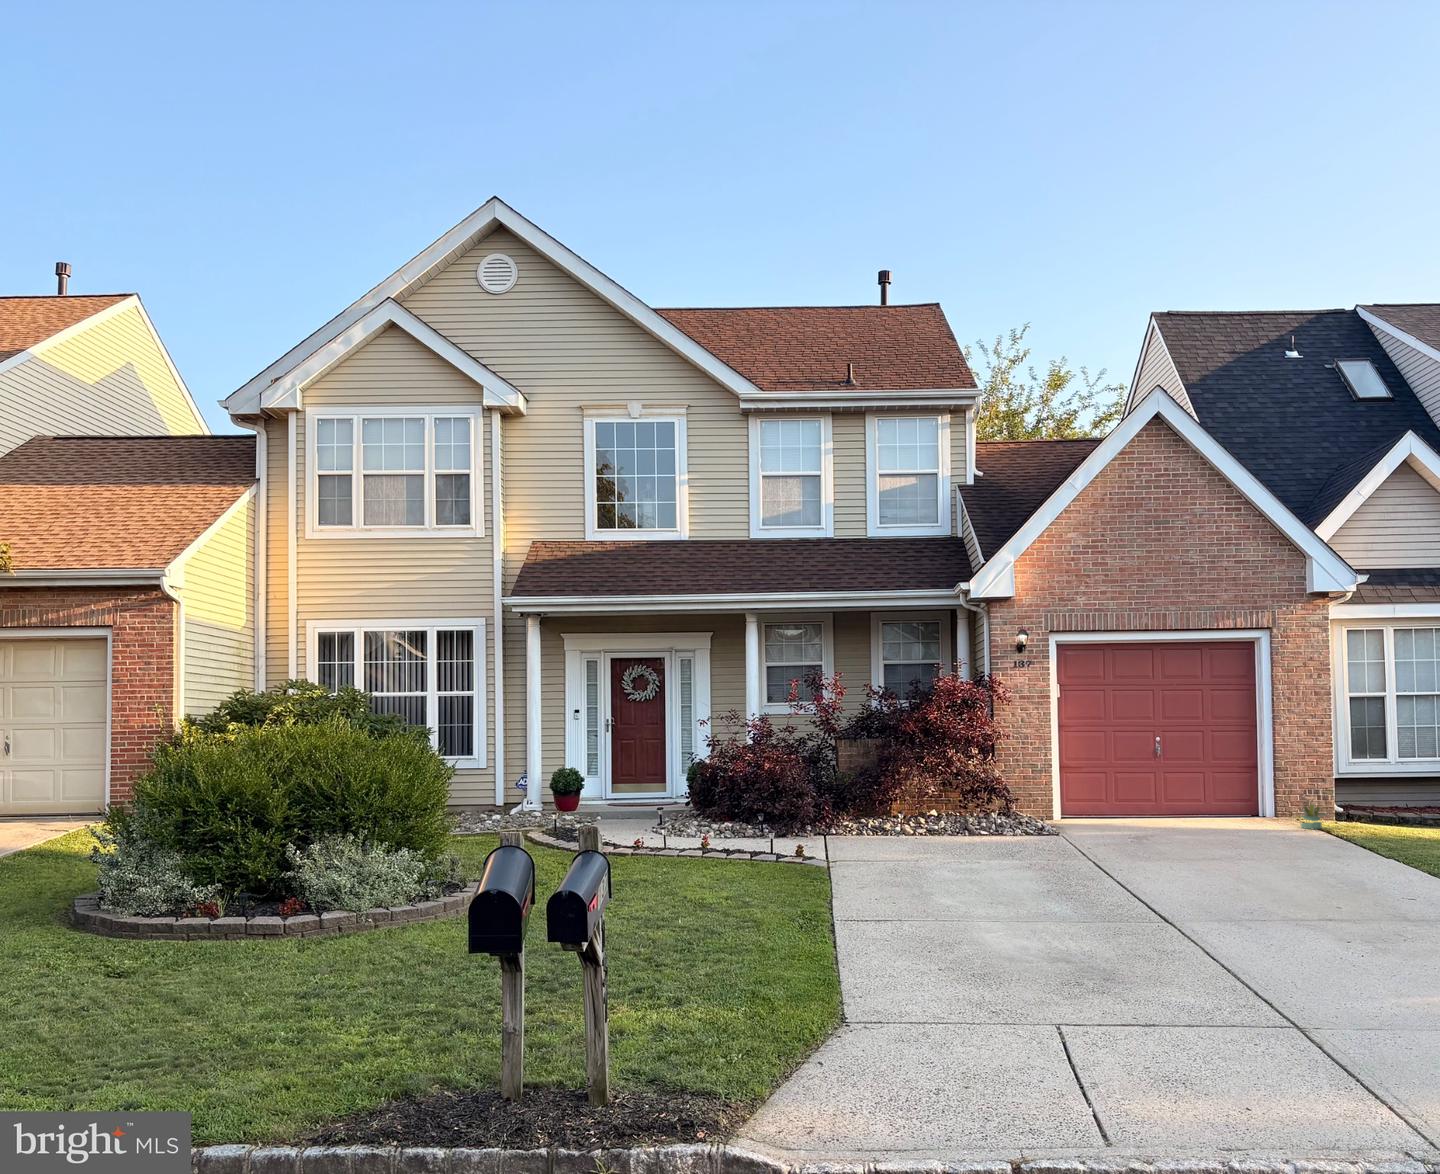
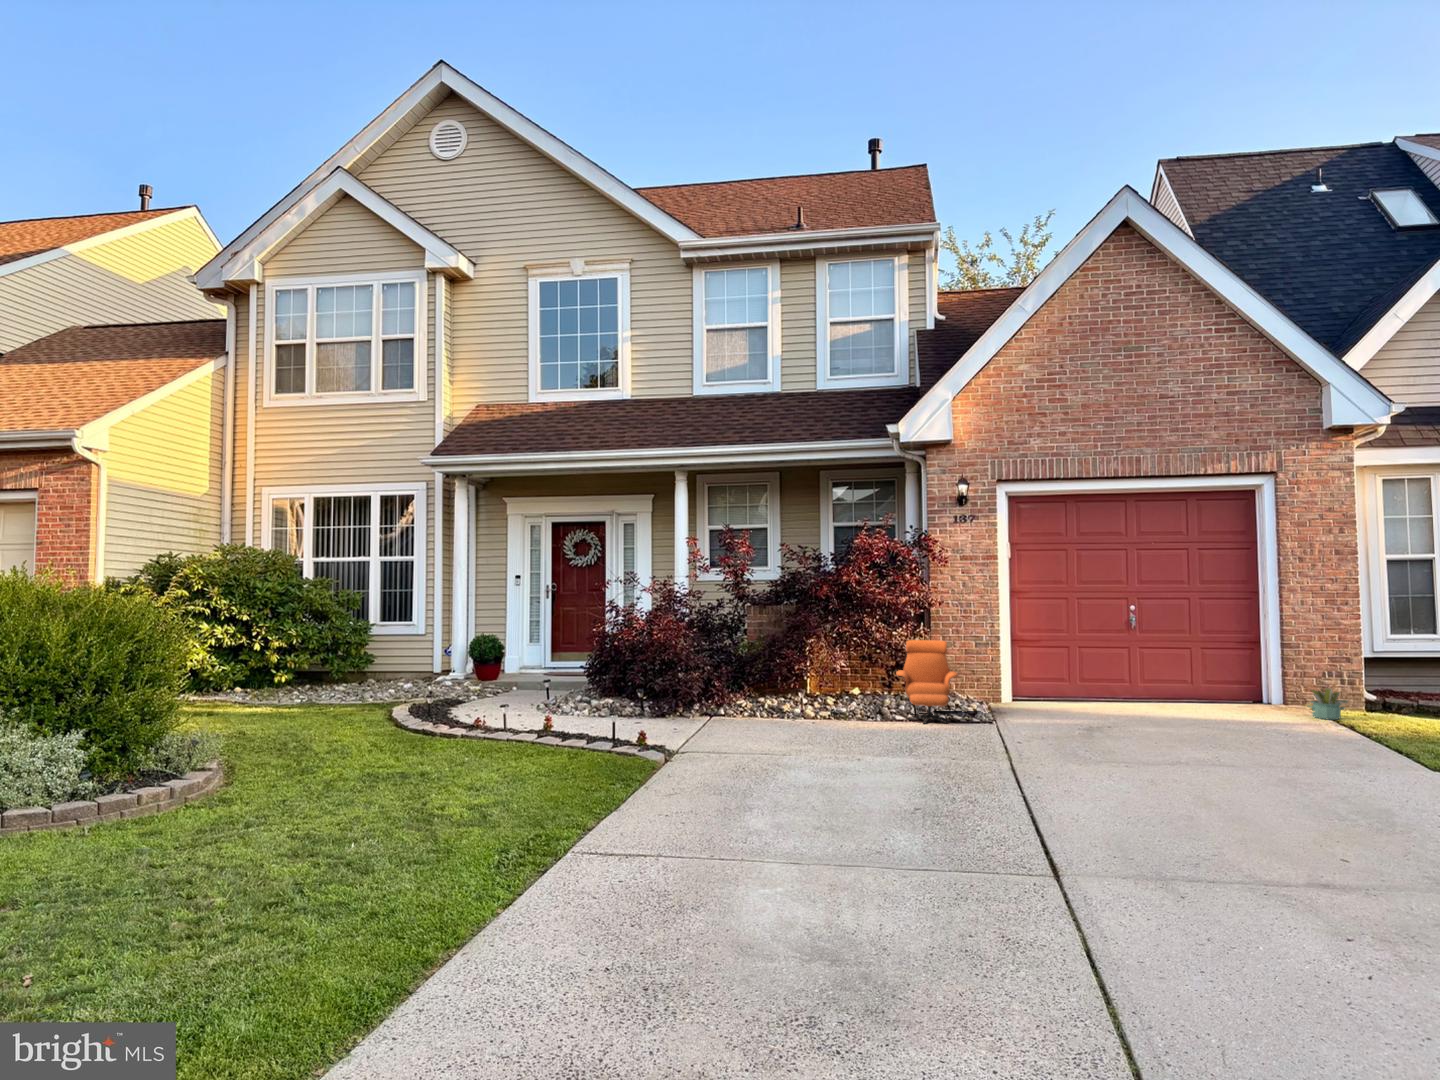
lounge chair: none [974,769,1027,839] -> present [896,640,958,723]

